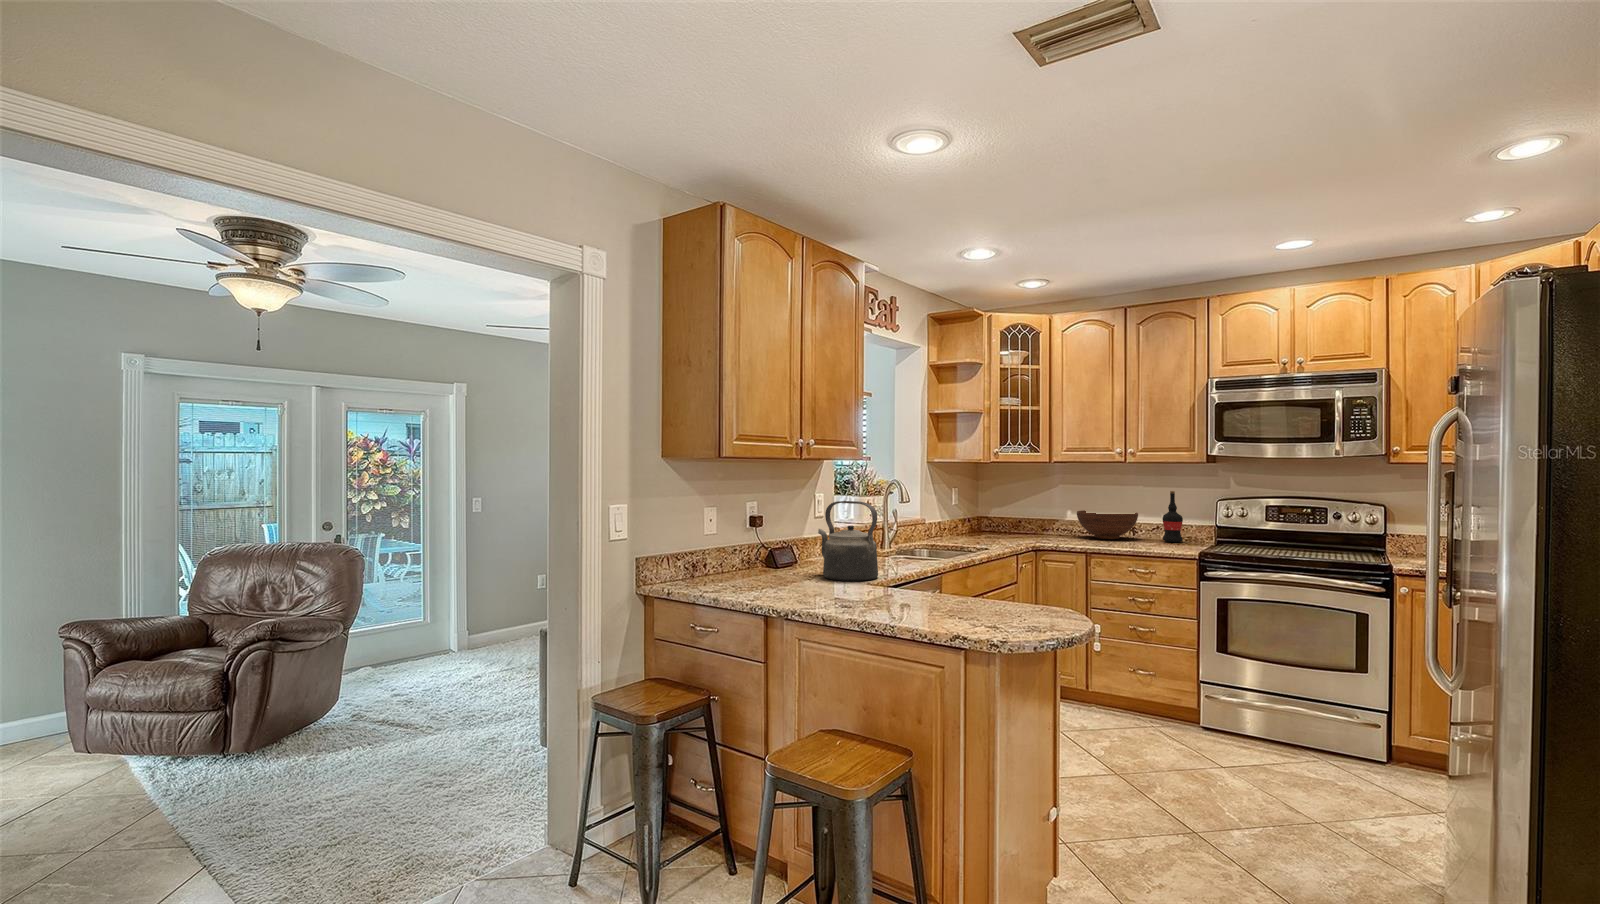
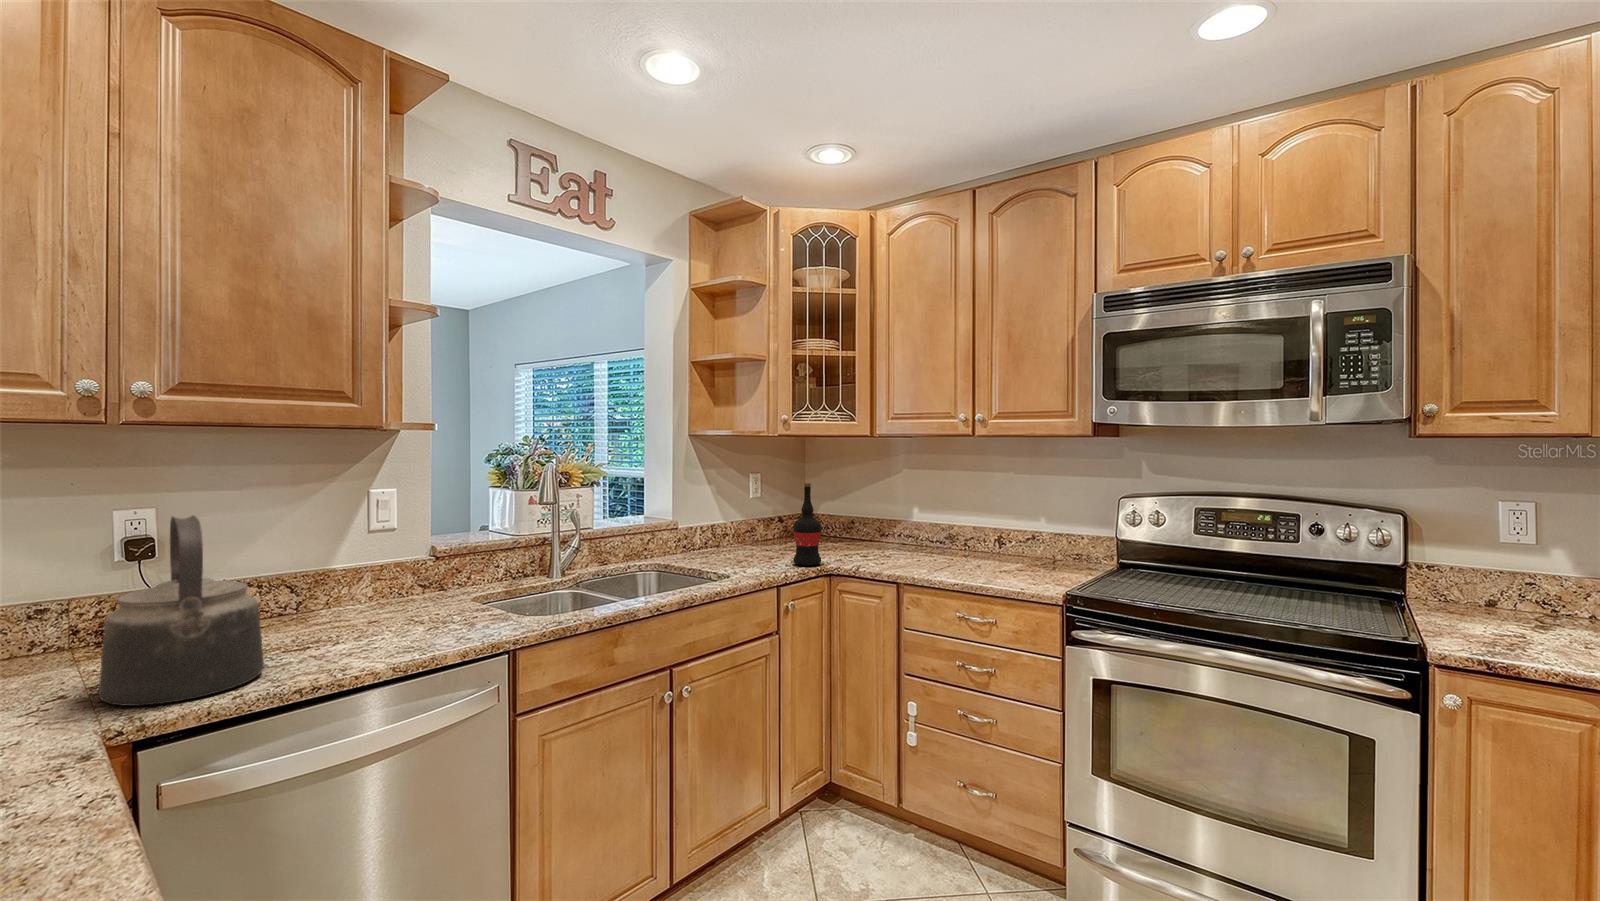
wine bottle: present [1162,491,1183,542] -> present [793,483,821,565]
fruit bowl: present [1077,510,1138,539] -> none [918,509,1006,555]

